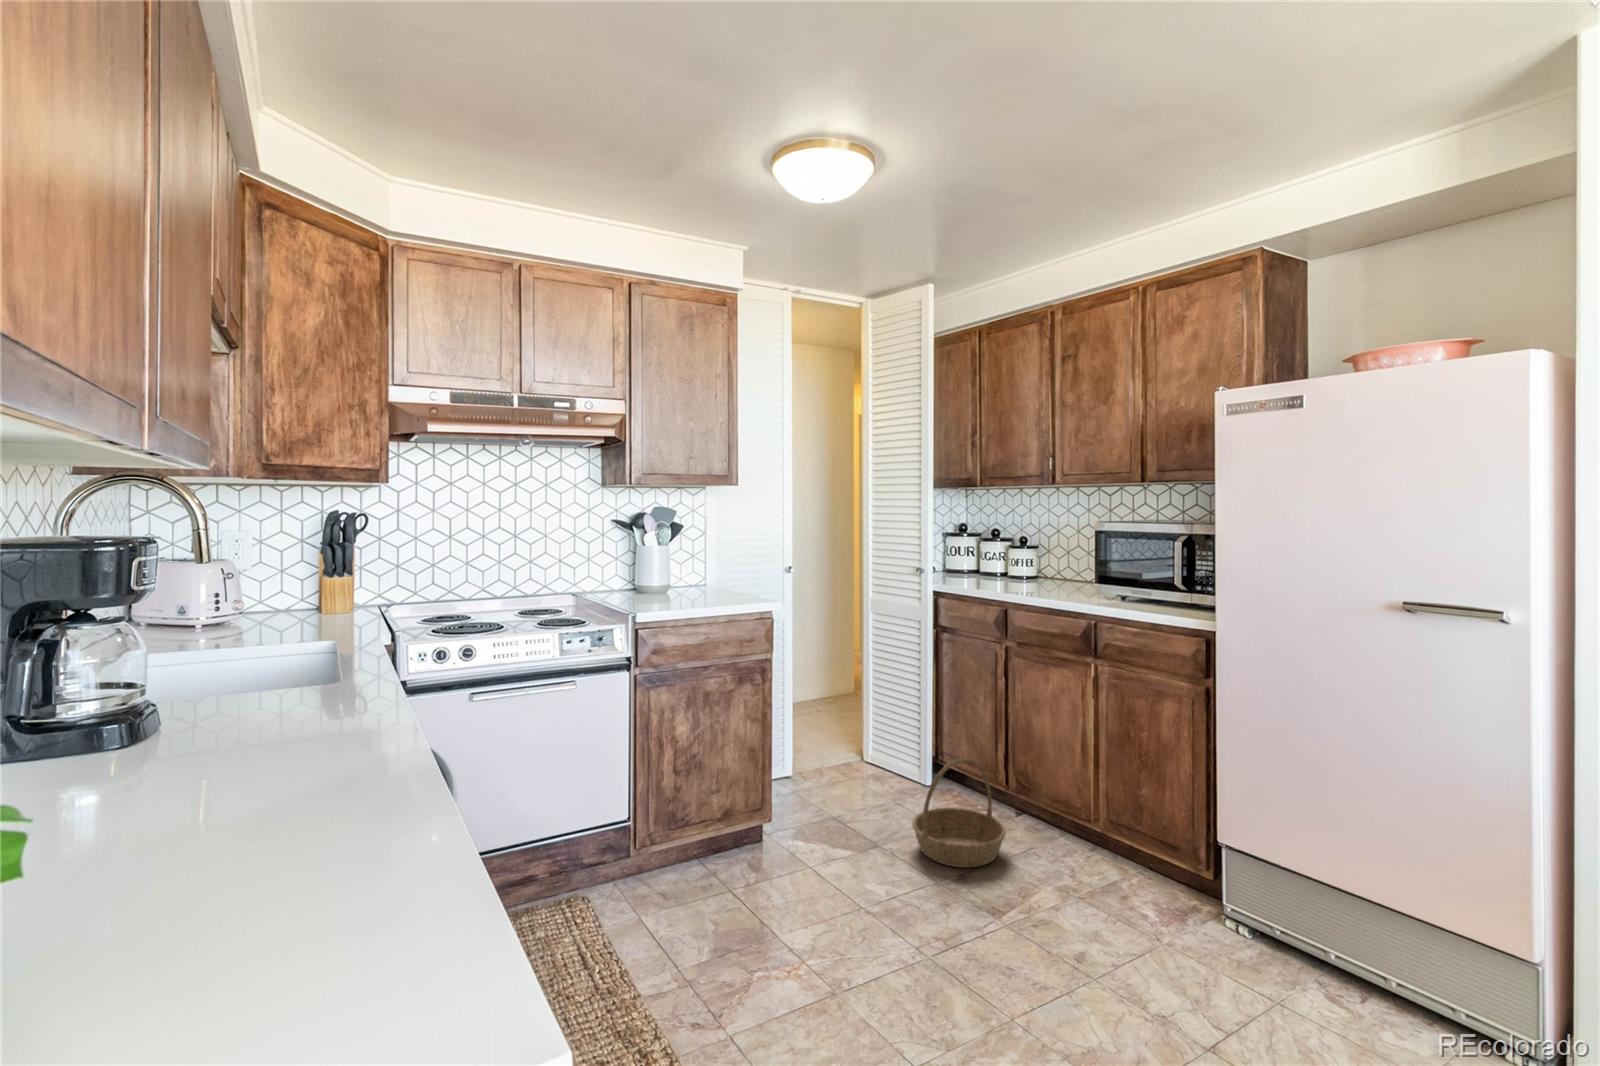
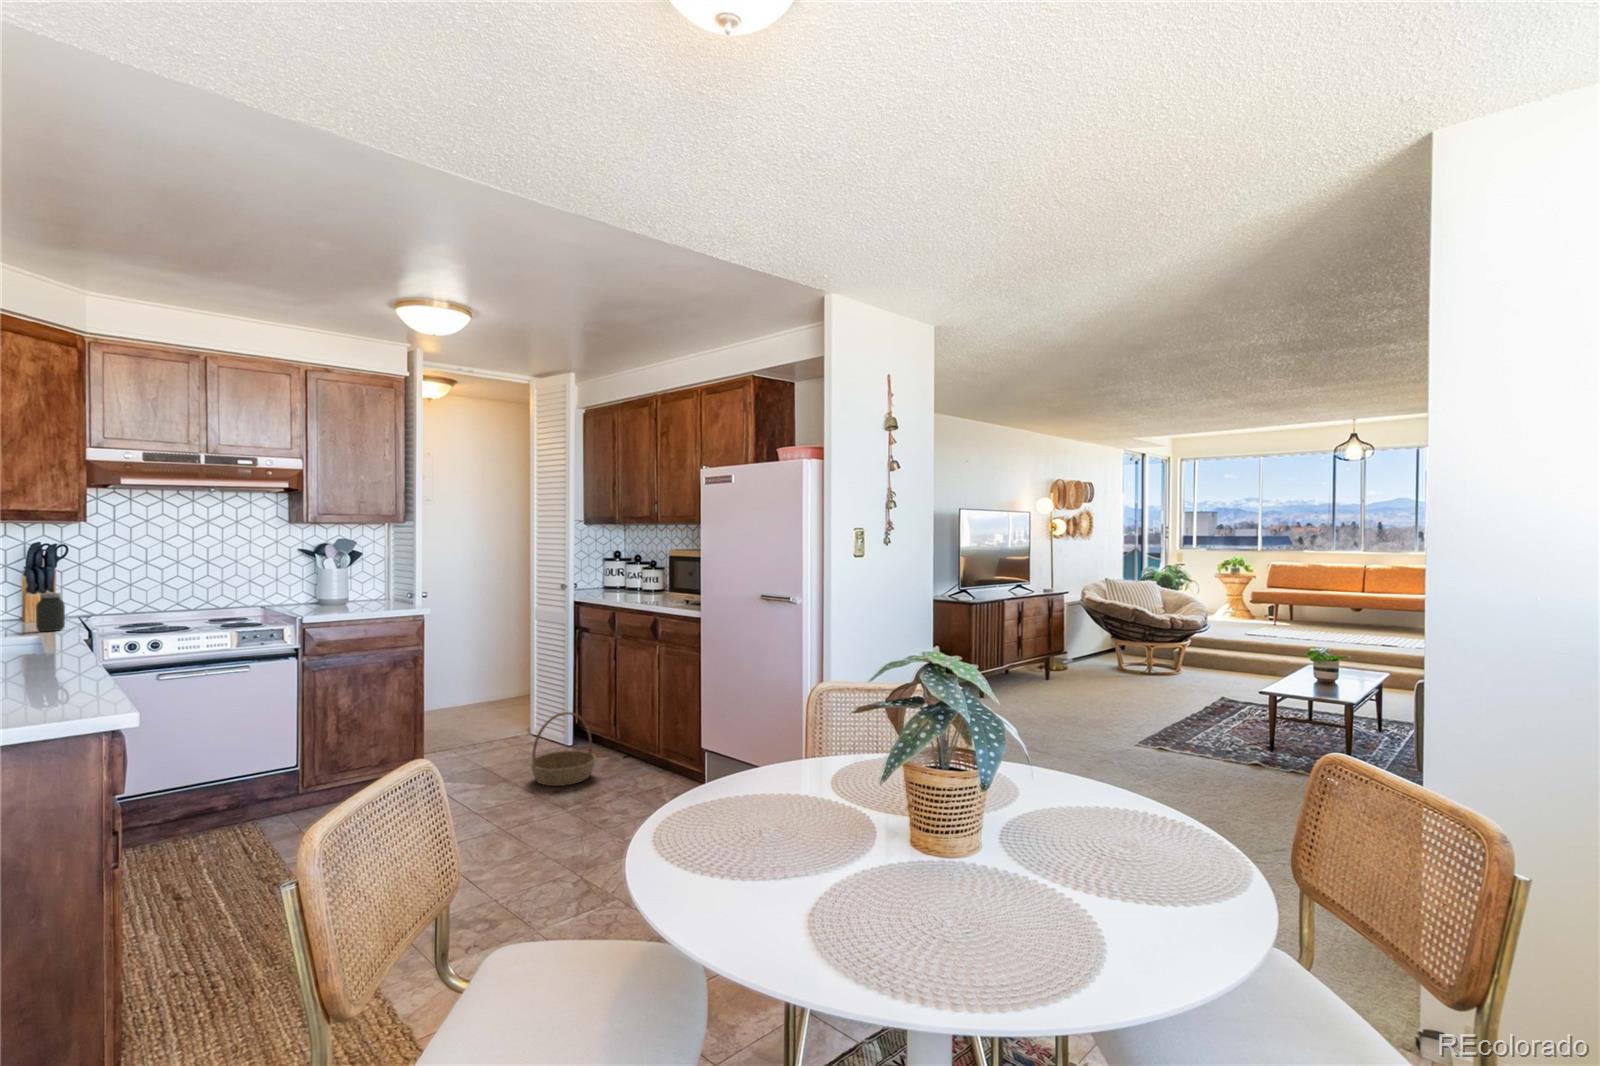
jar: none [335,577,367,629] -> present [36,593,65,632]

